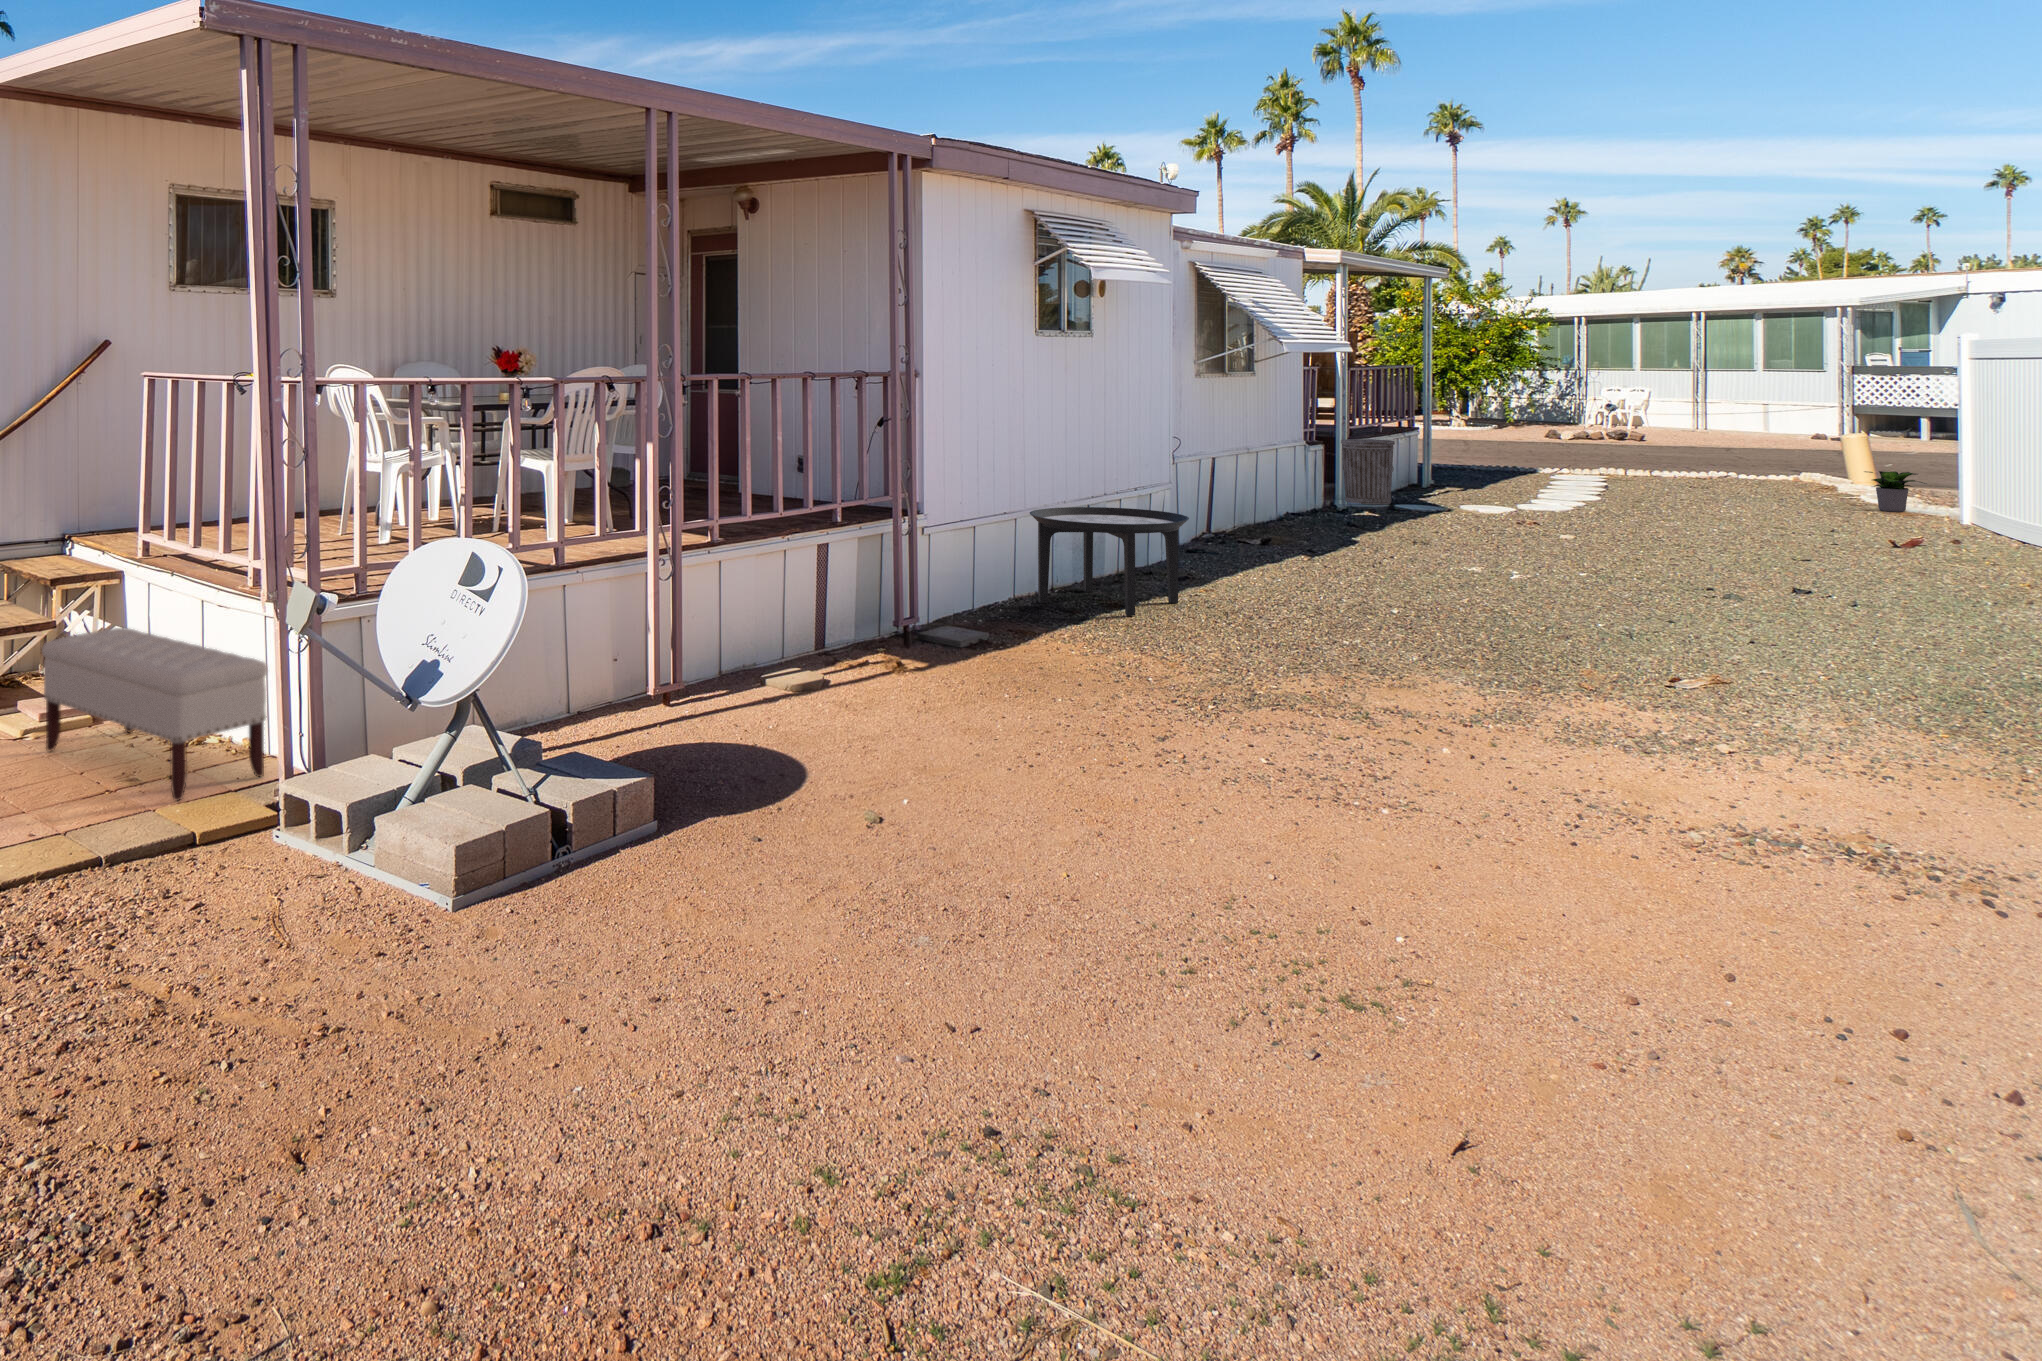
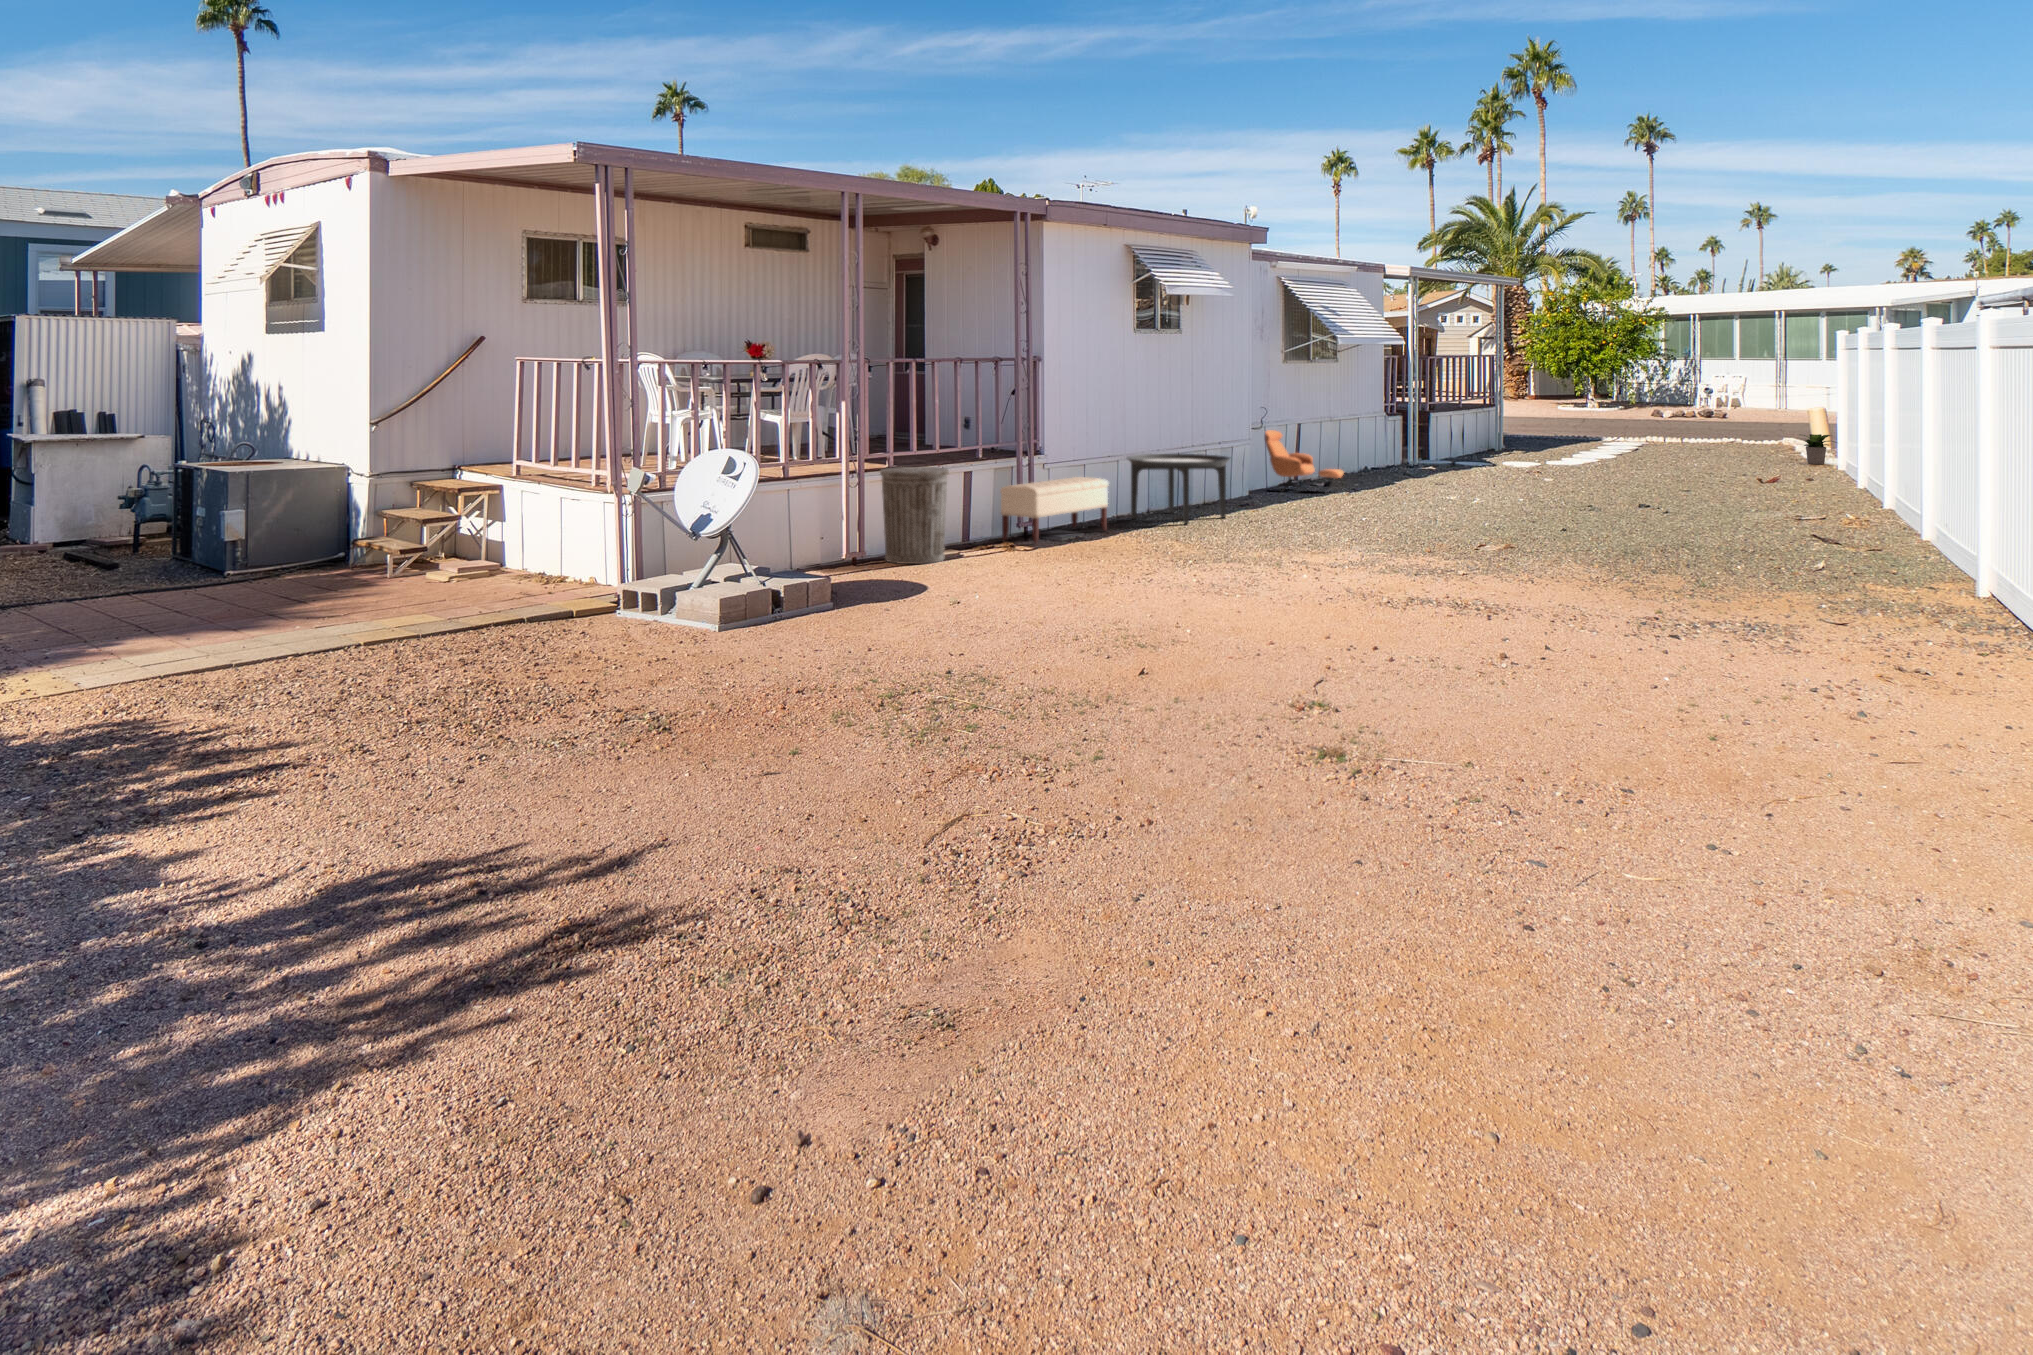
trash can: present [1341,439,1395,504] -> present [880,467,949,564]
lounge chair: none [1180,467,1303,557] -> present [1265,430,1344,492]
bench: present [42,628,268,801] -> present [1000,477,1109,543]

